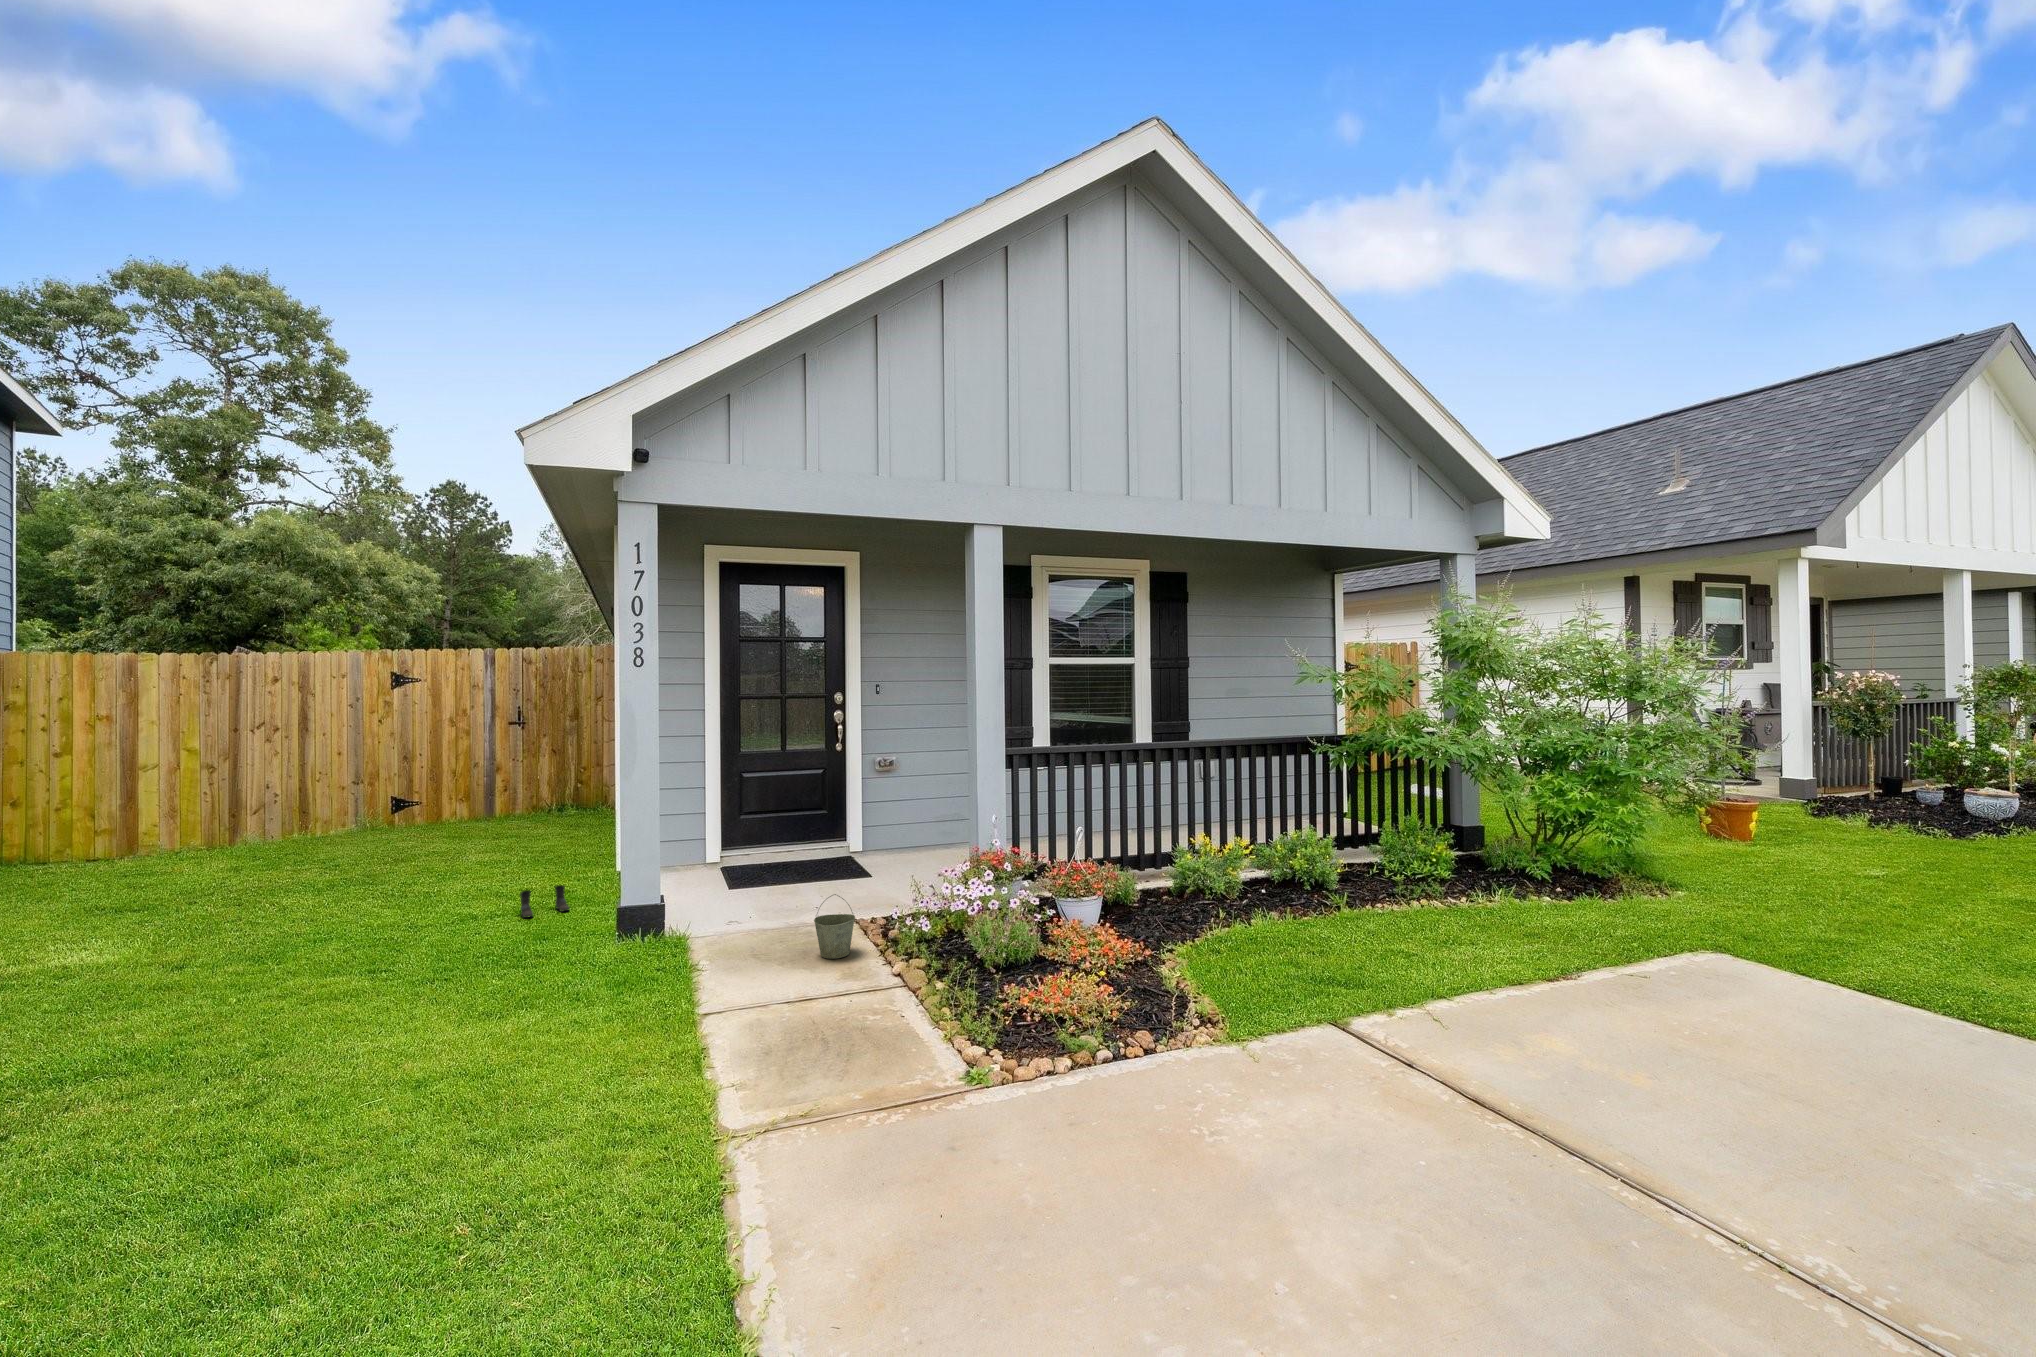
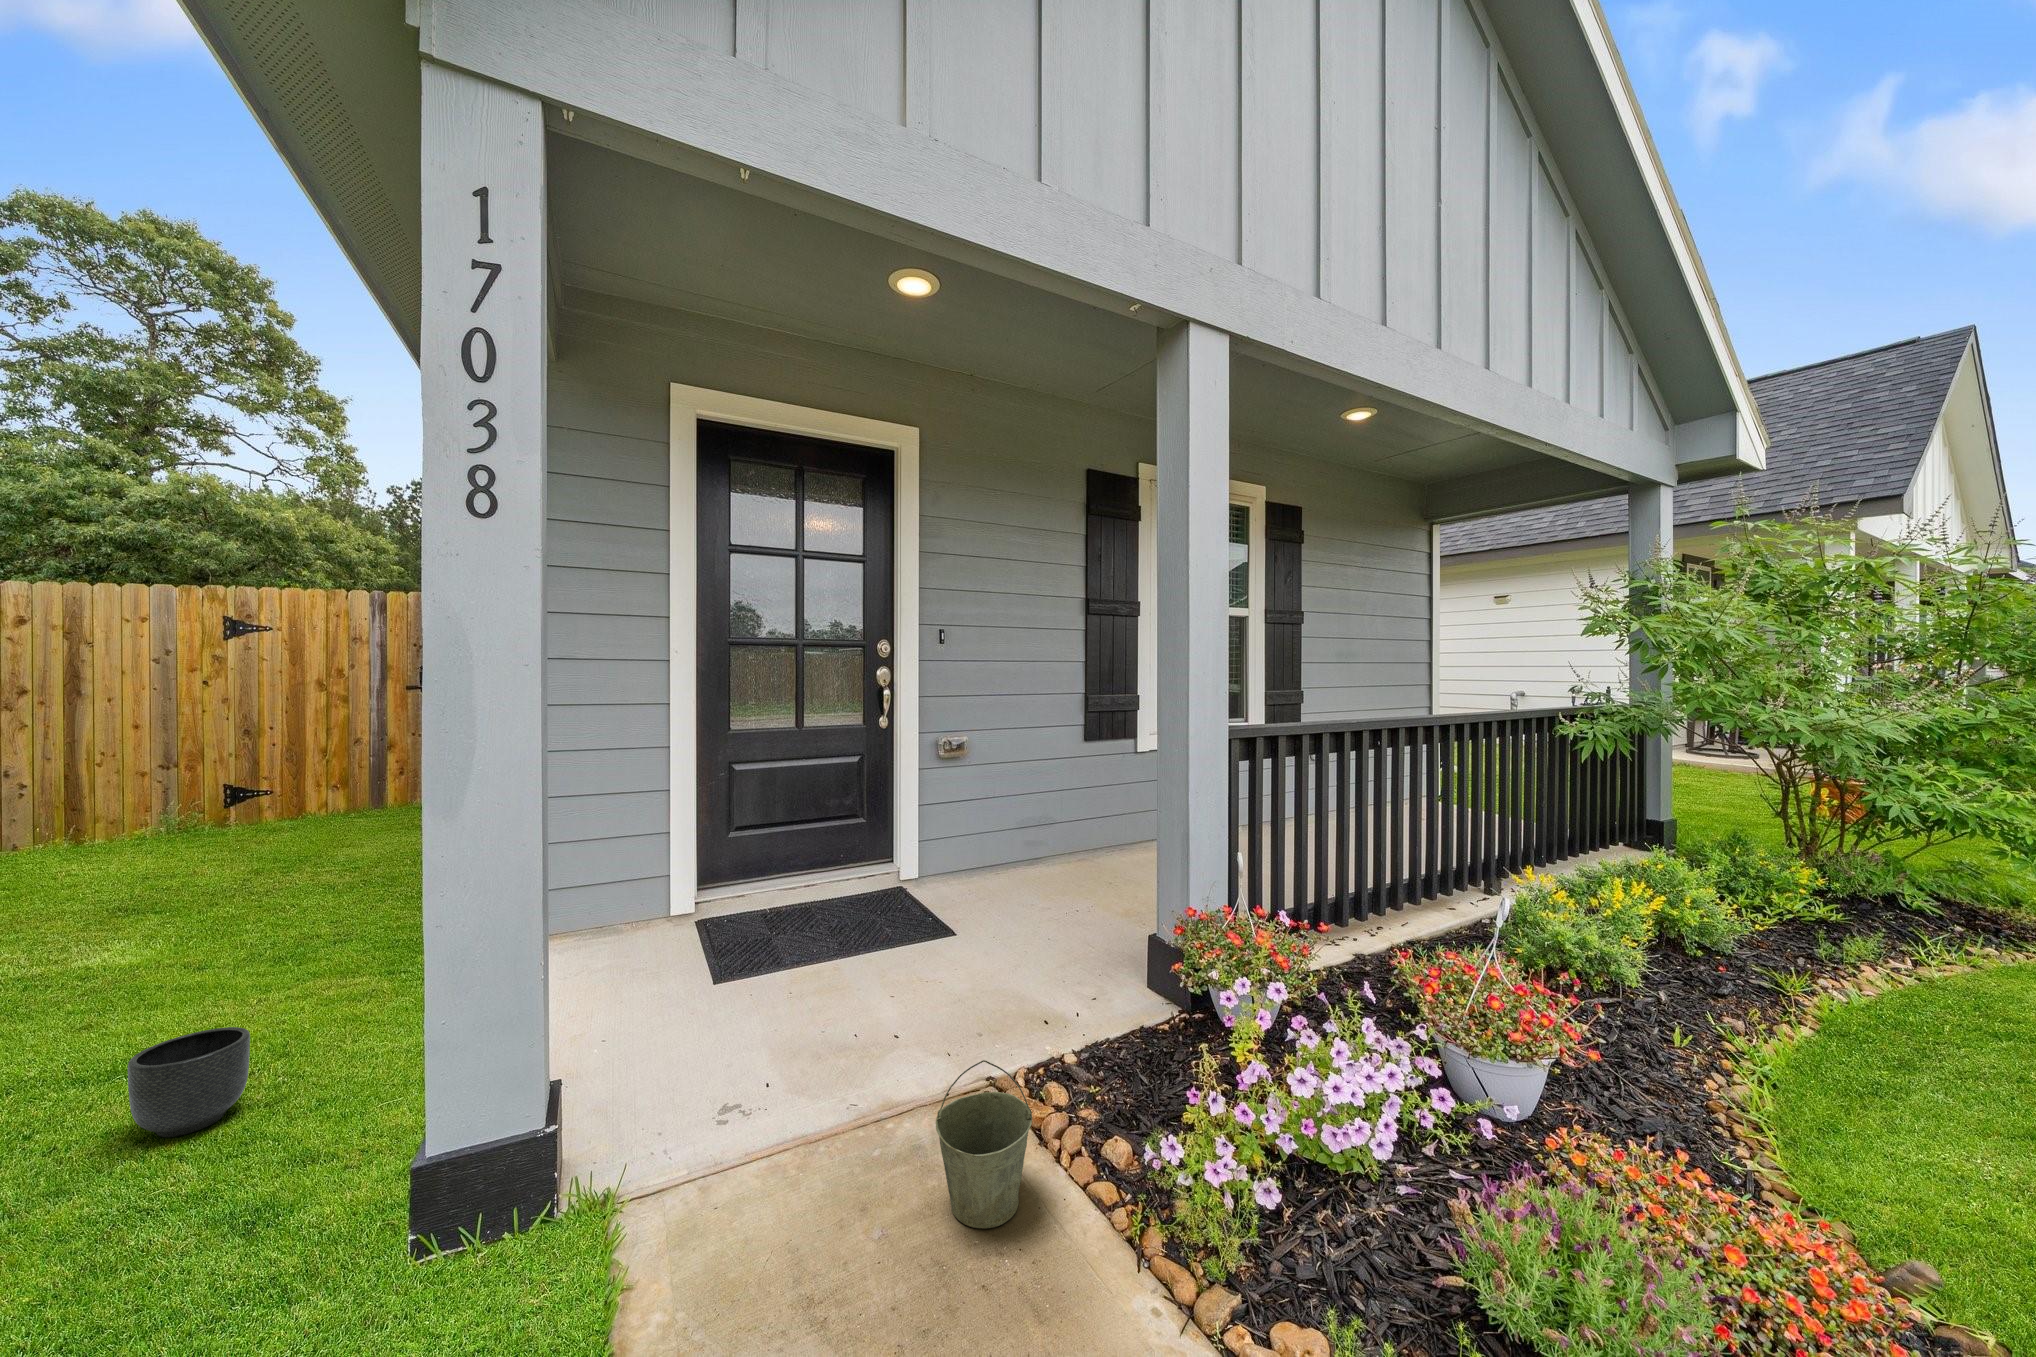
boots: present [520,885,570,918] -> none [273,988,392,1074]
planter: none [480,890,521,932] -> present [128,1027,250,1137]

